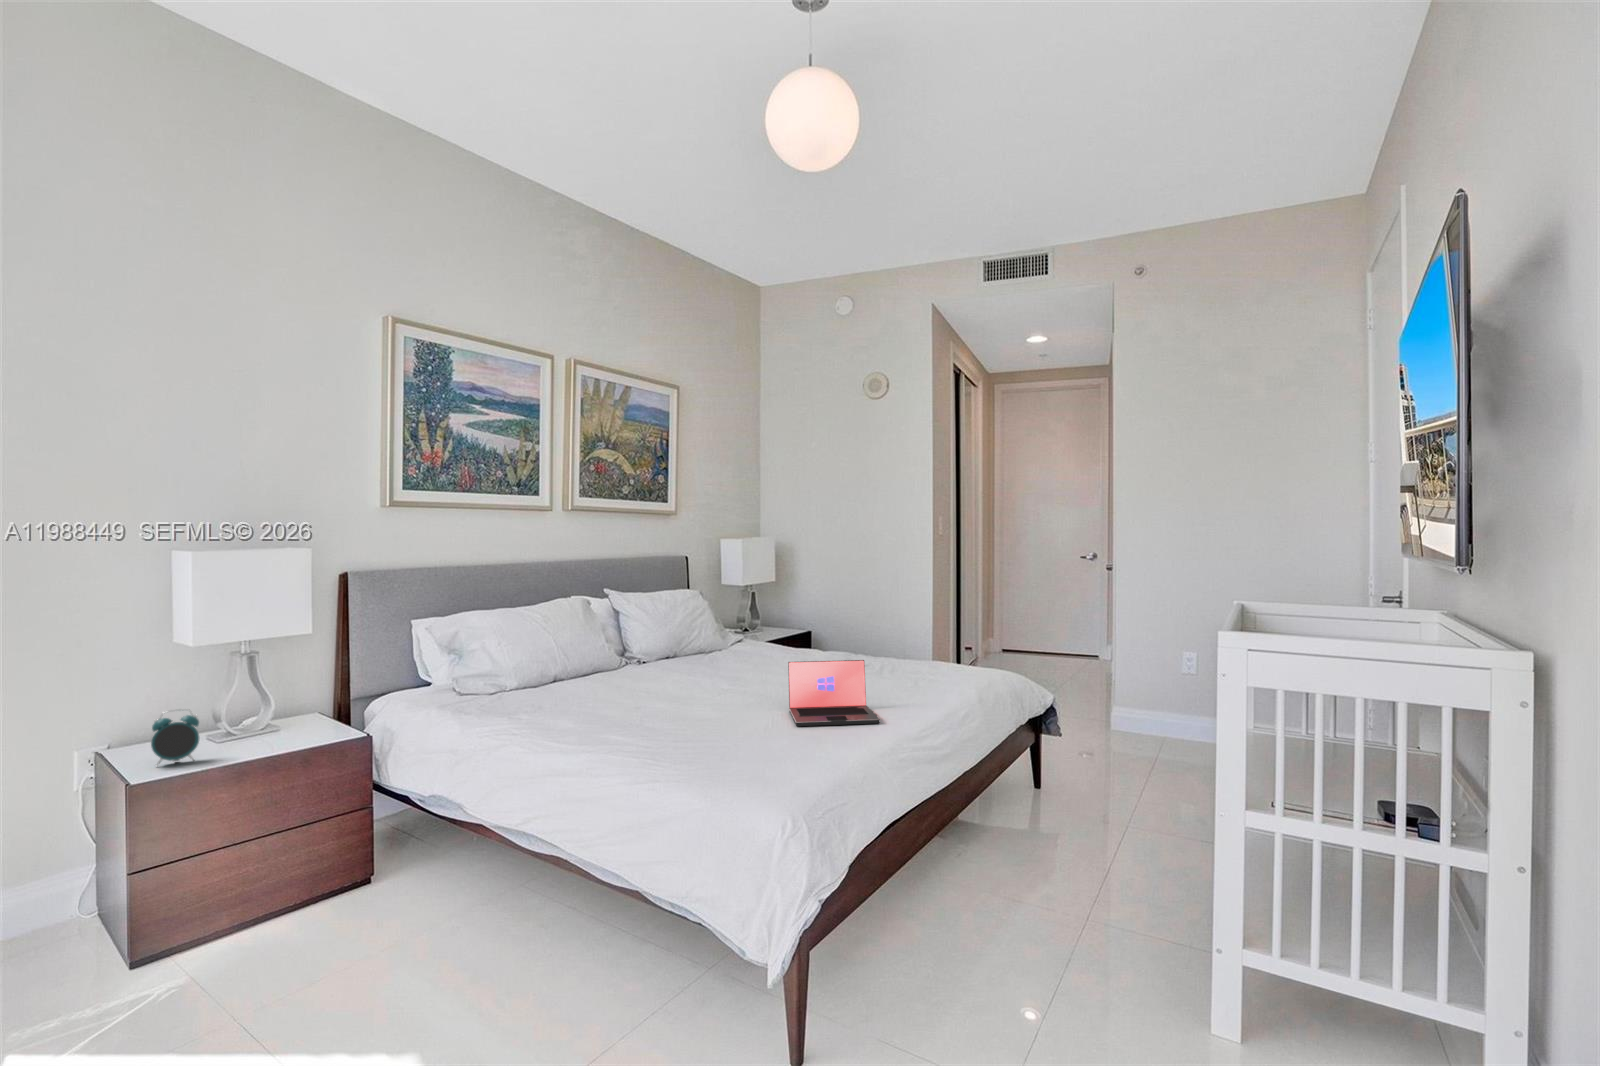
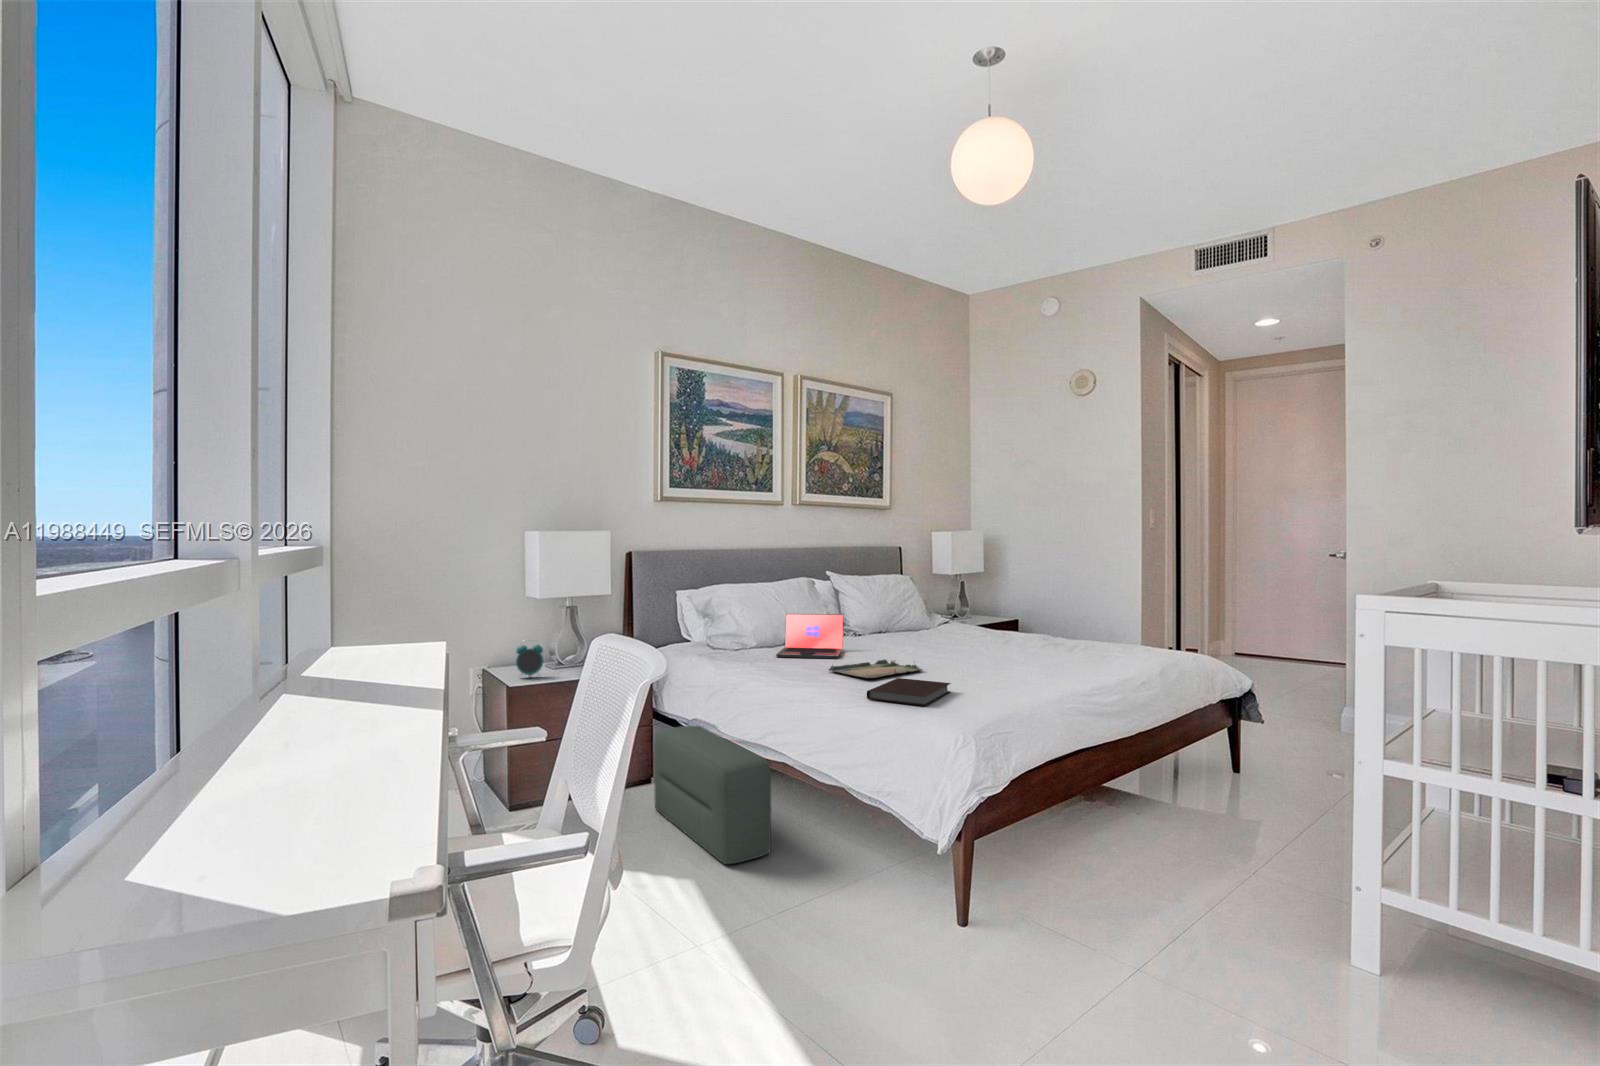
laptop: present [788,660,880,726] -> present [776,614,843,658]
tray: none [615,703,729,735] -> present [829,659,922,678]
notebook: none [669,735,768,777] -> present [867,678,951,706]
pouf: none [374,808,542,1010] -> present [654,726,771,864]

